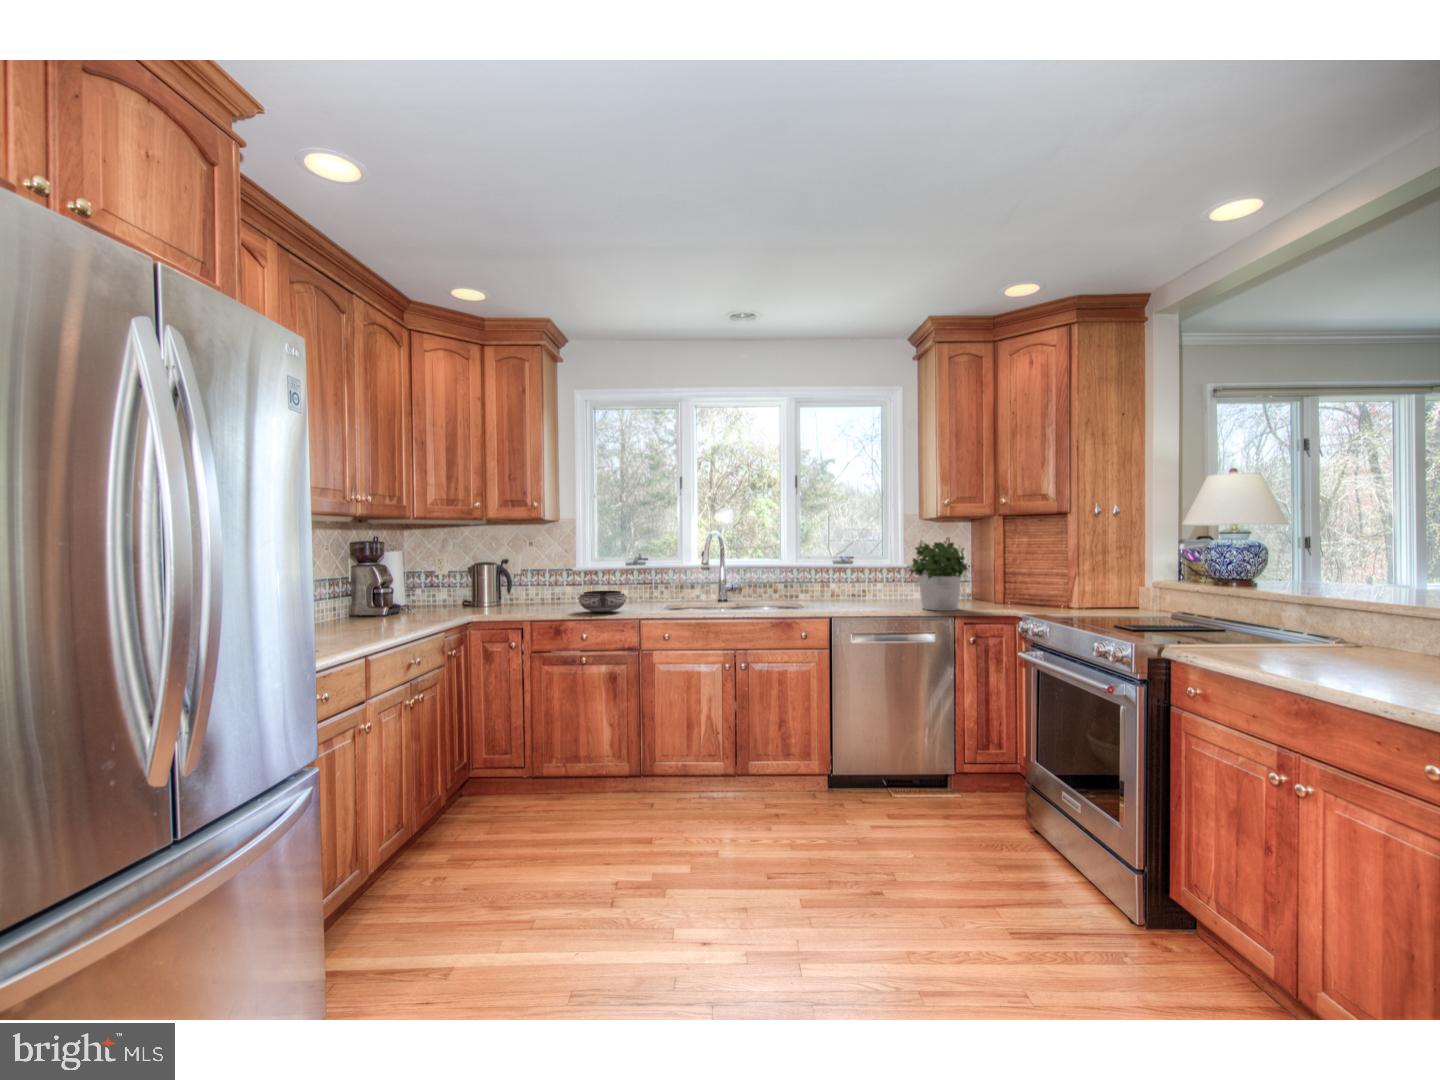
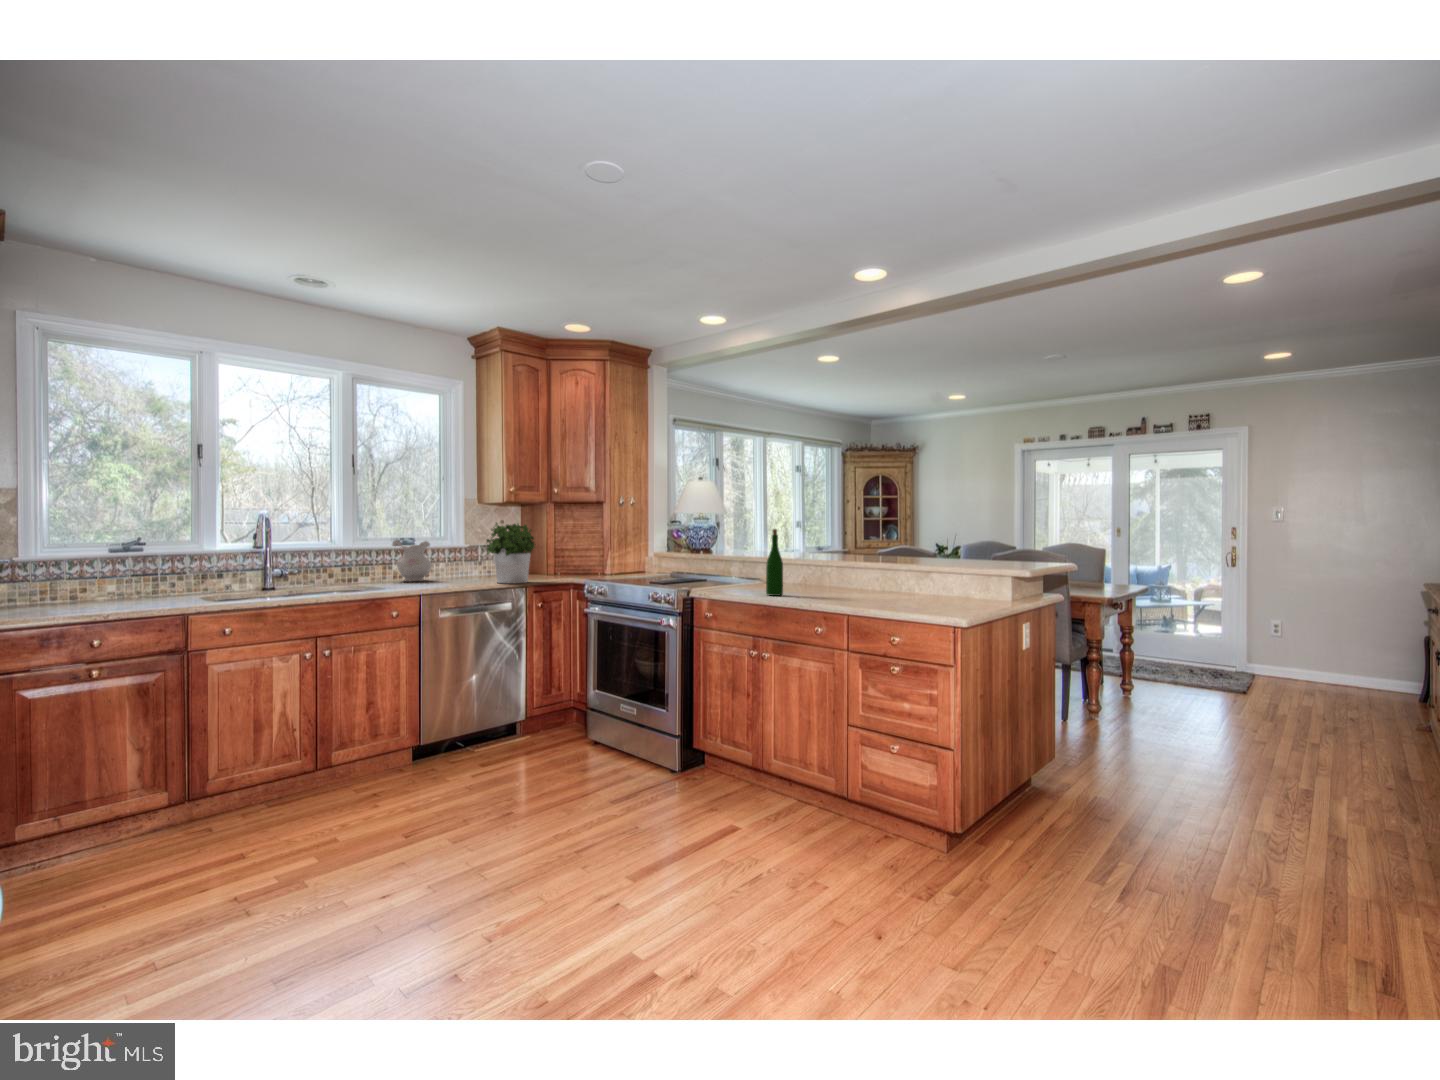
wine bottle: none [1320,553,1365,681] -> present [766,529,783,596]
ceramic pitcher: none [830,558,867,600] -> present [392,540,432,581]
bowl: present [578,591,626,612] -> none [75,582,157,609]

